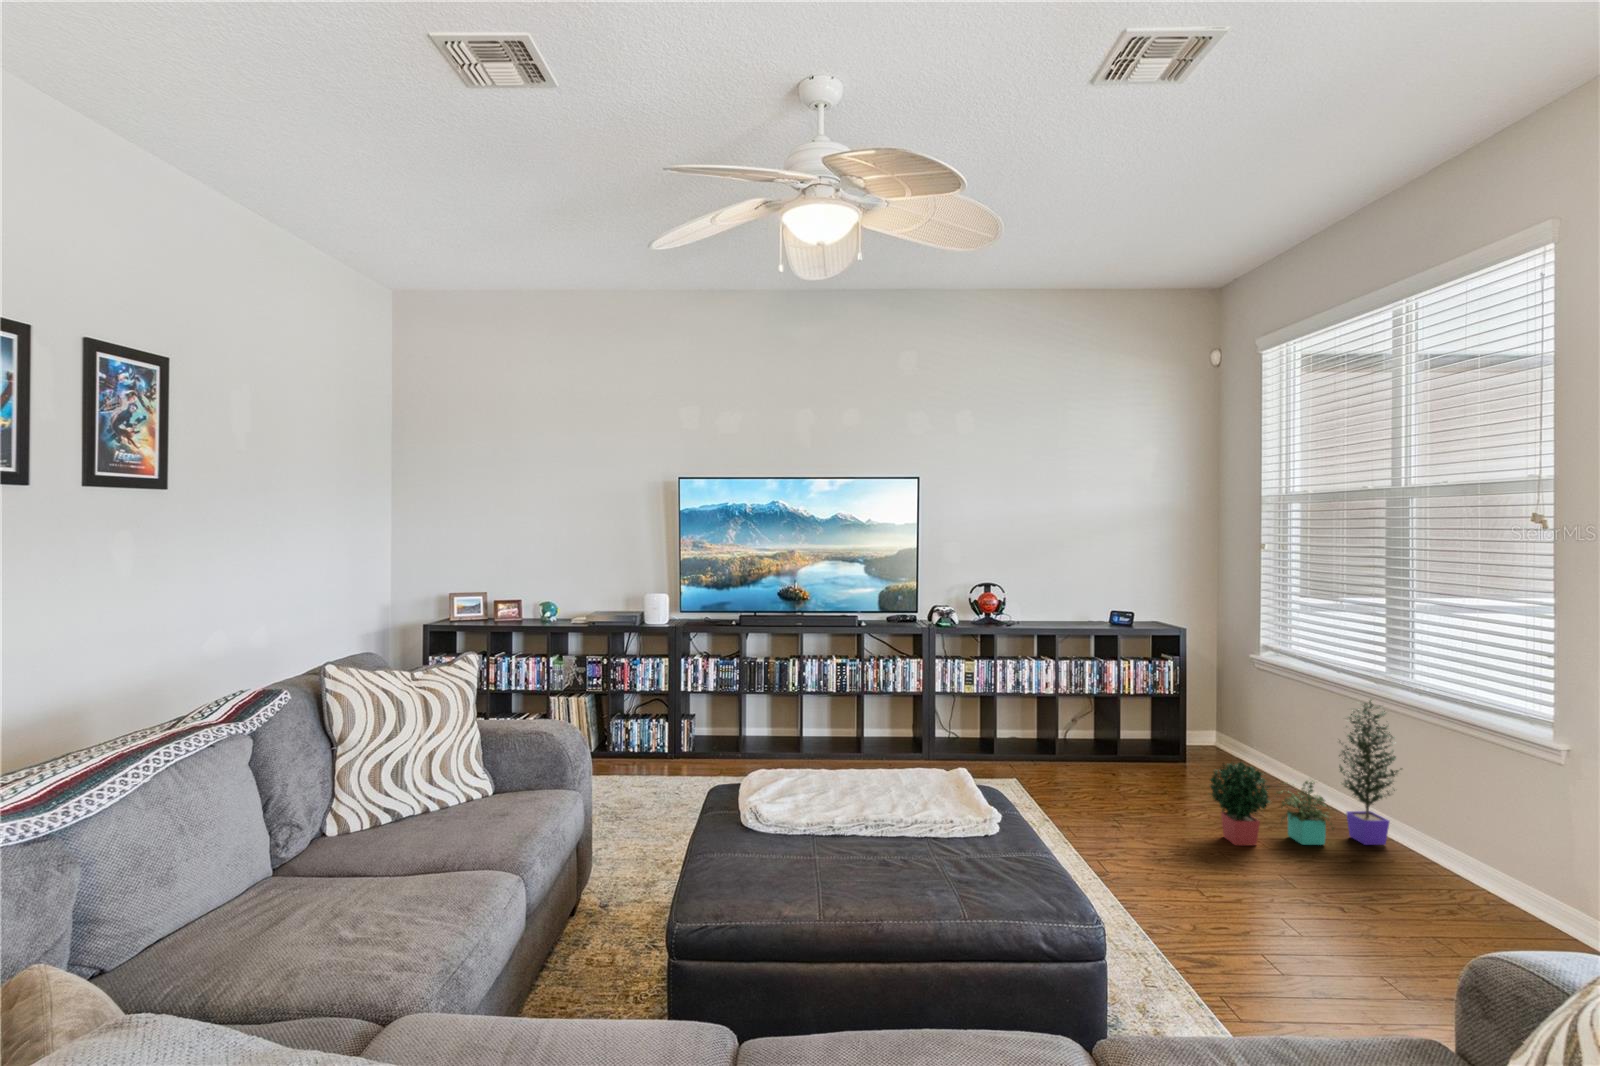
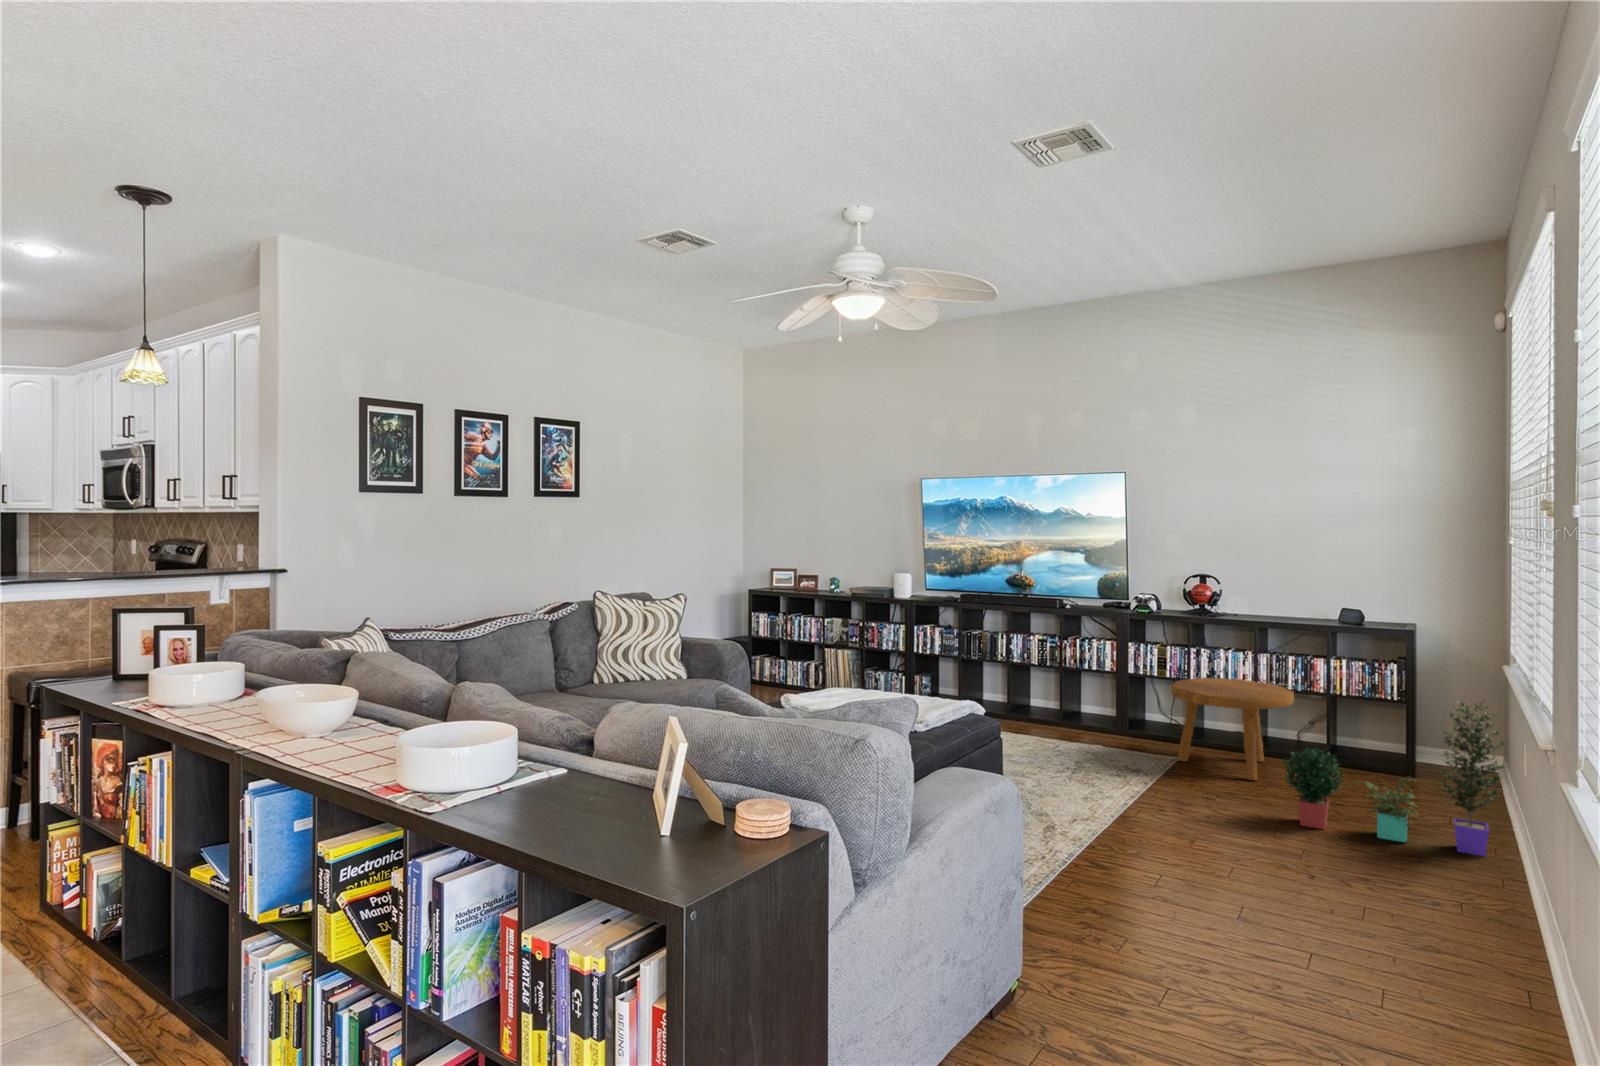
footstool: none [1013,688,1132,795] -> present [1171,678,1294,780]

